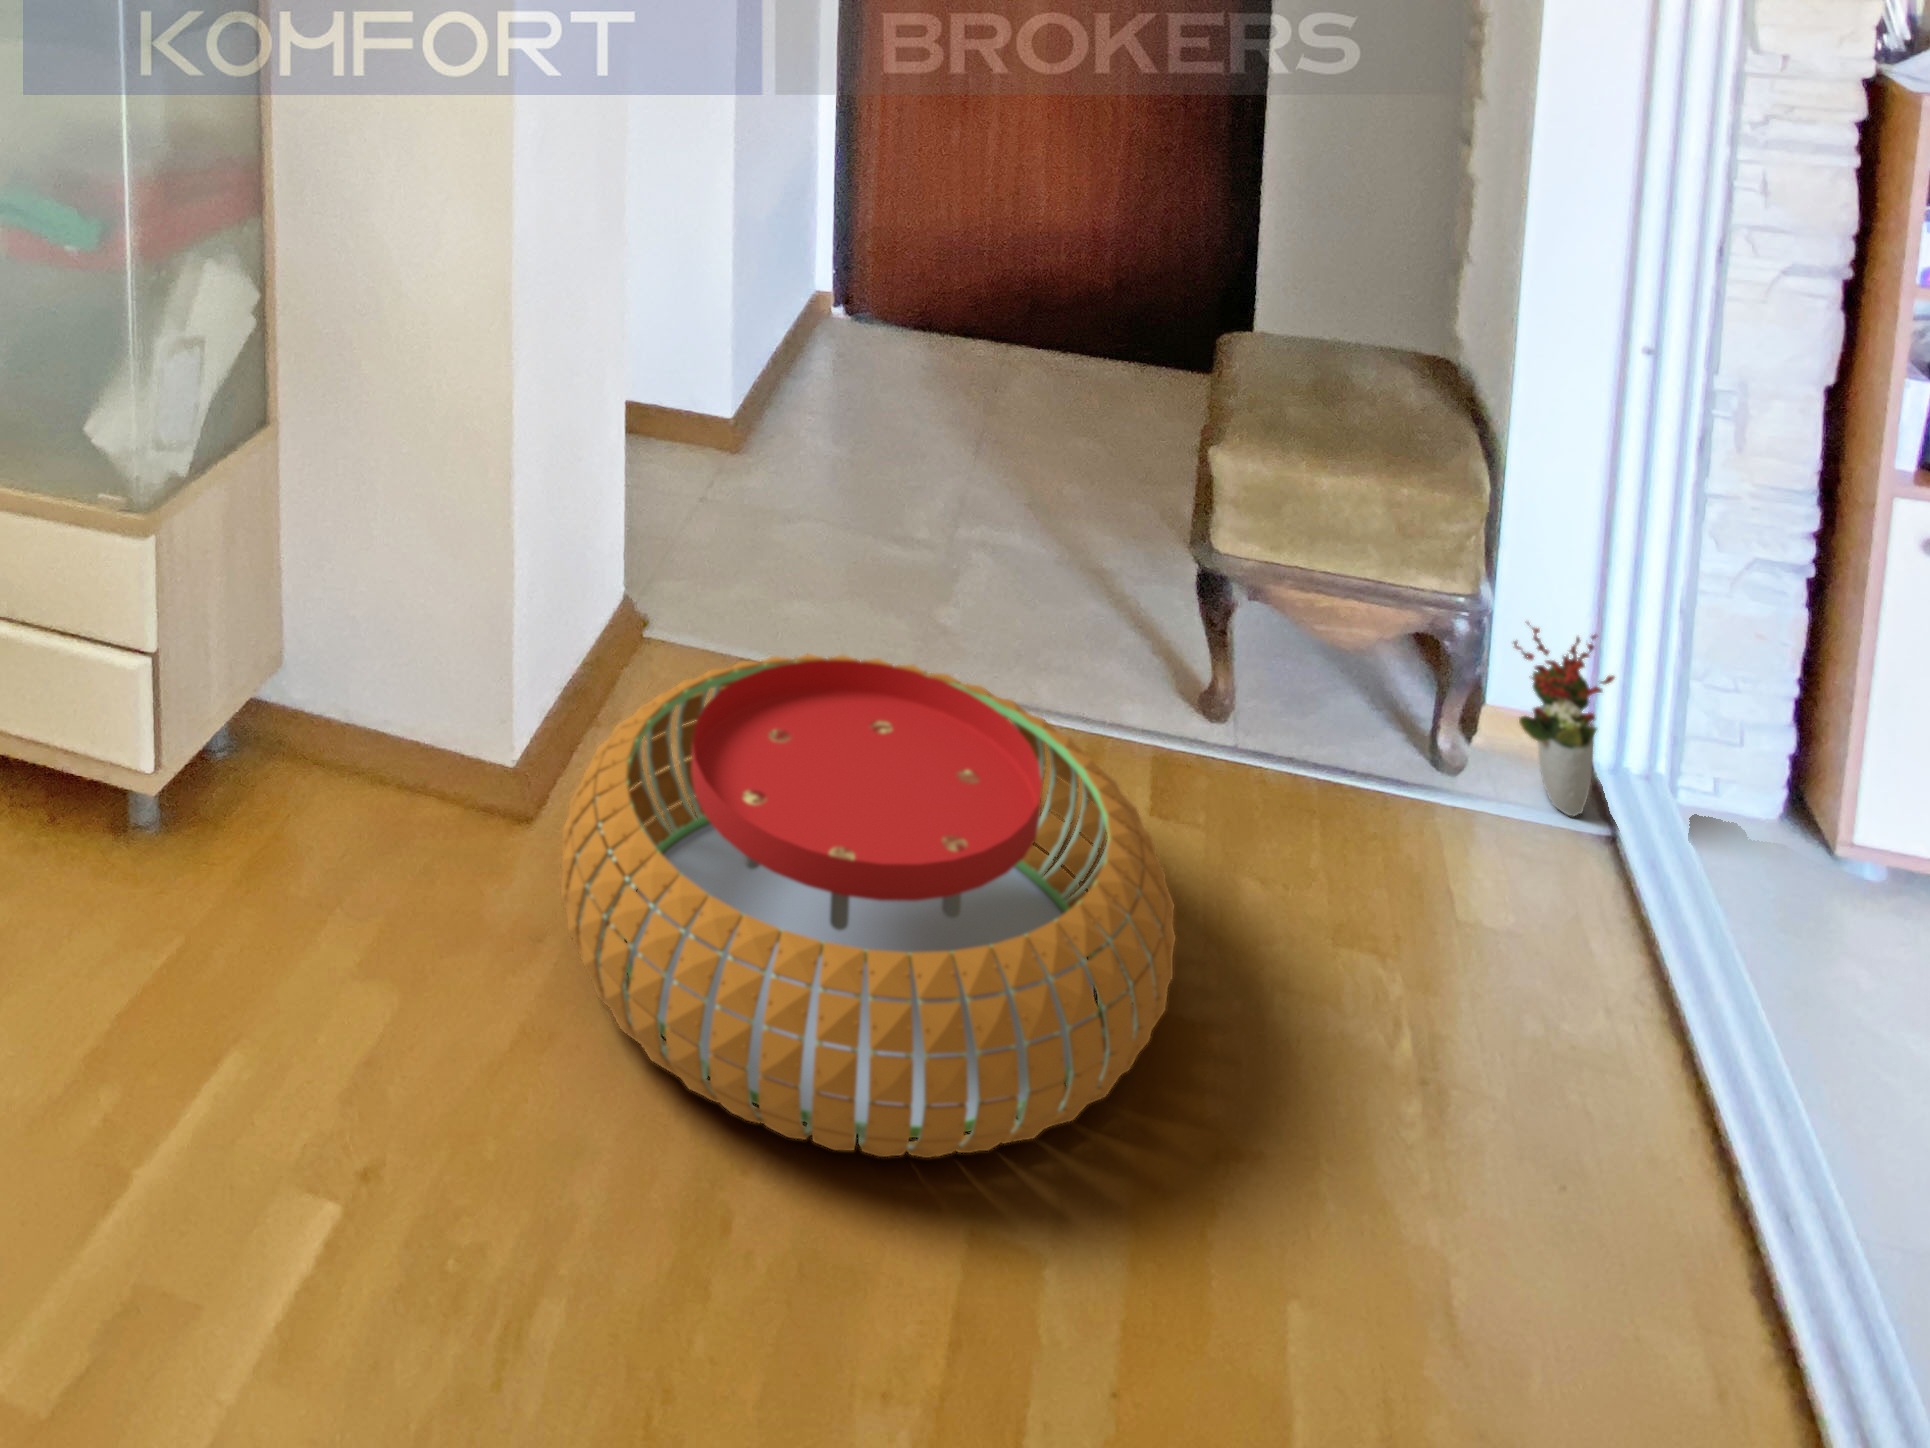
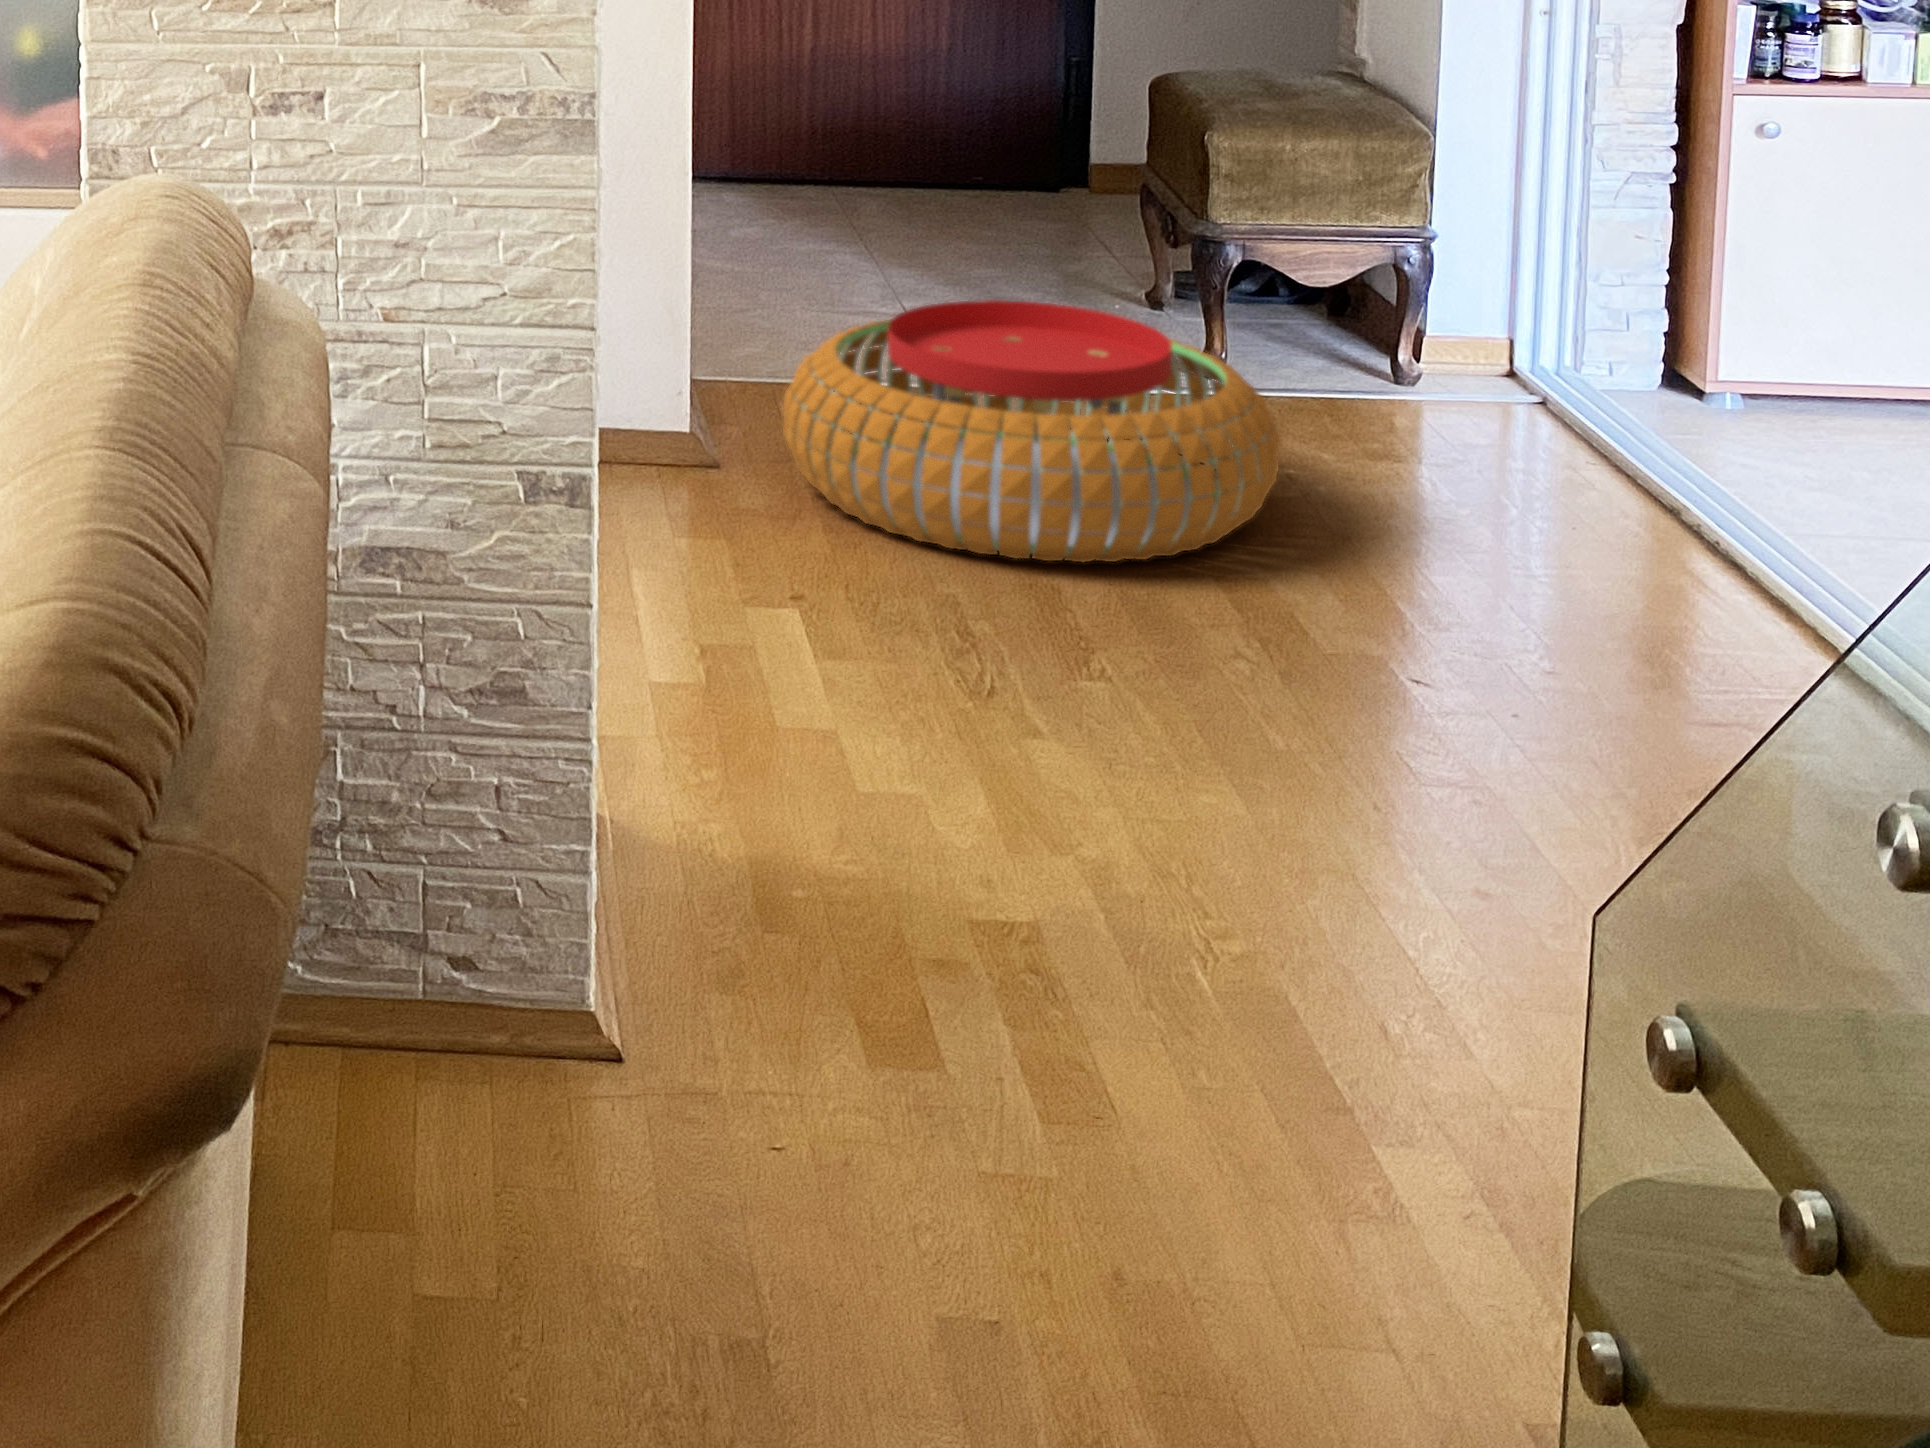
decorative plant: present [1514,622,1614,816] -> none [1444,251,1528,404]

